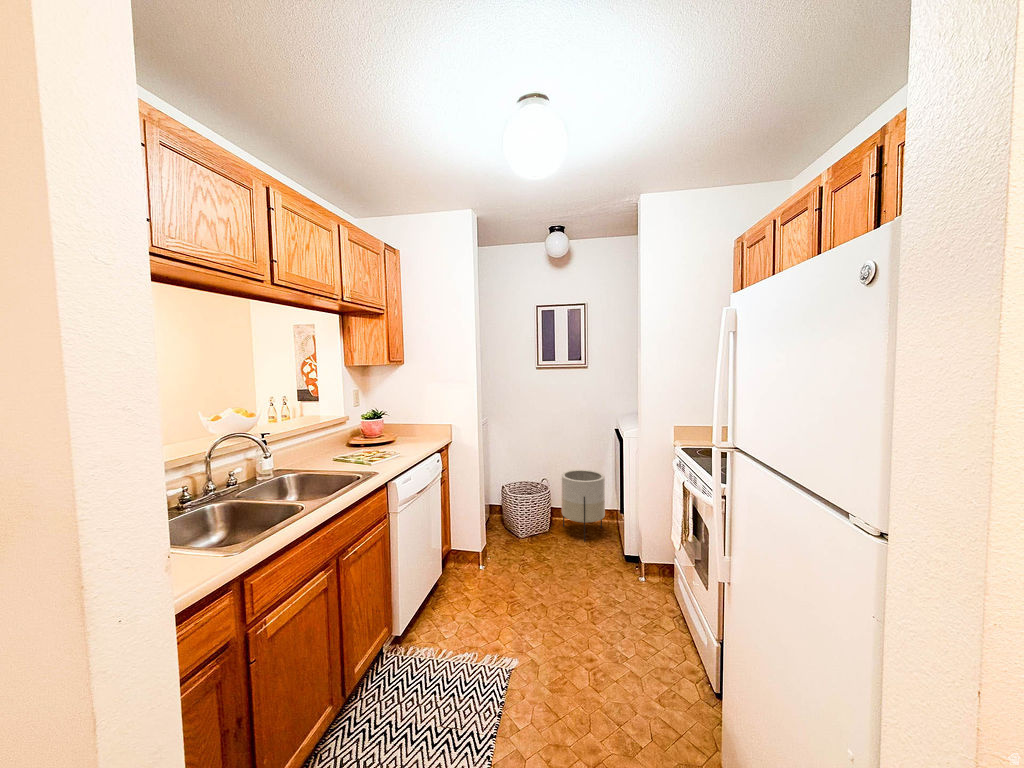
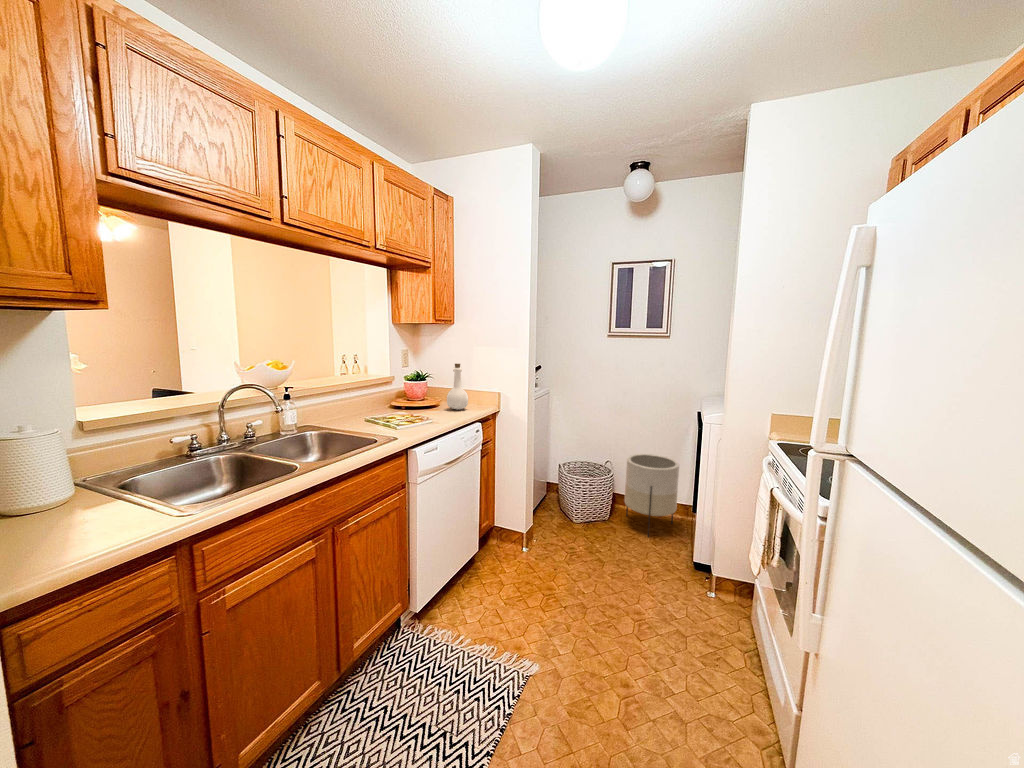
bottle: none [405,401,425,443] -> present [447,363,468,410]

